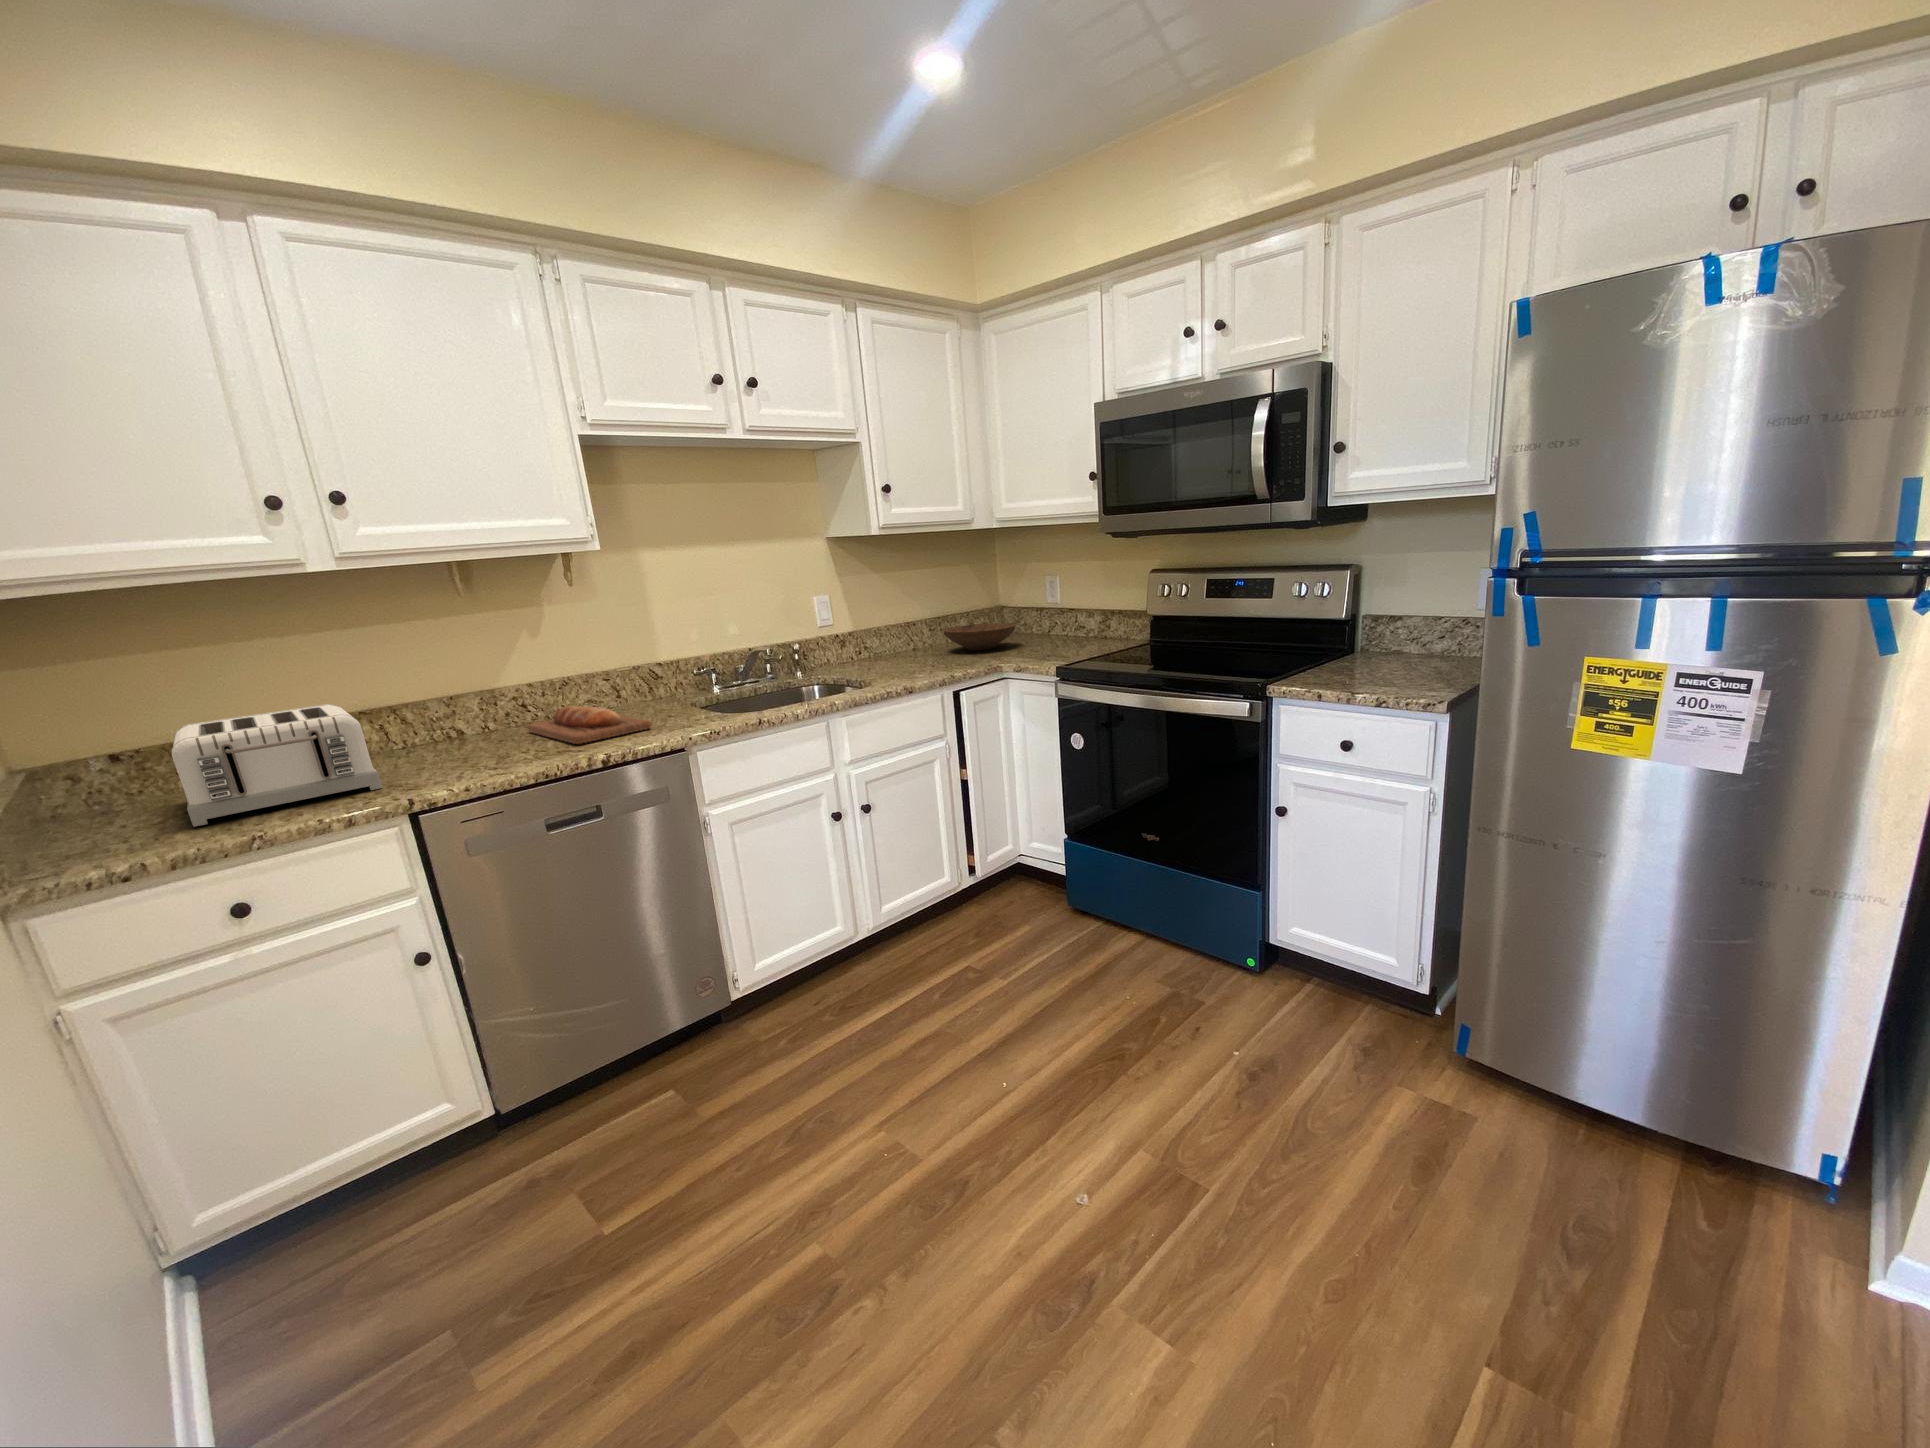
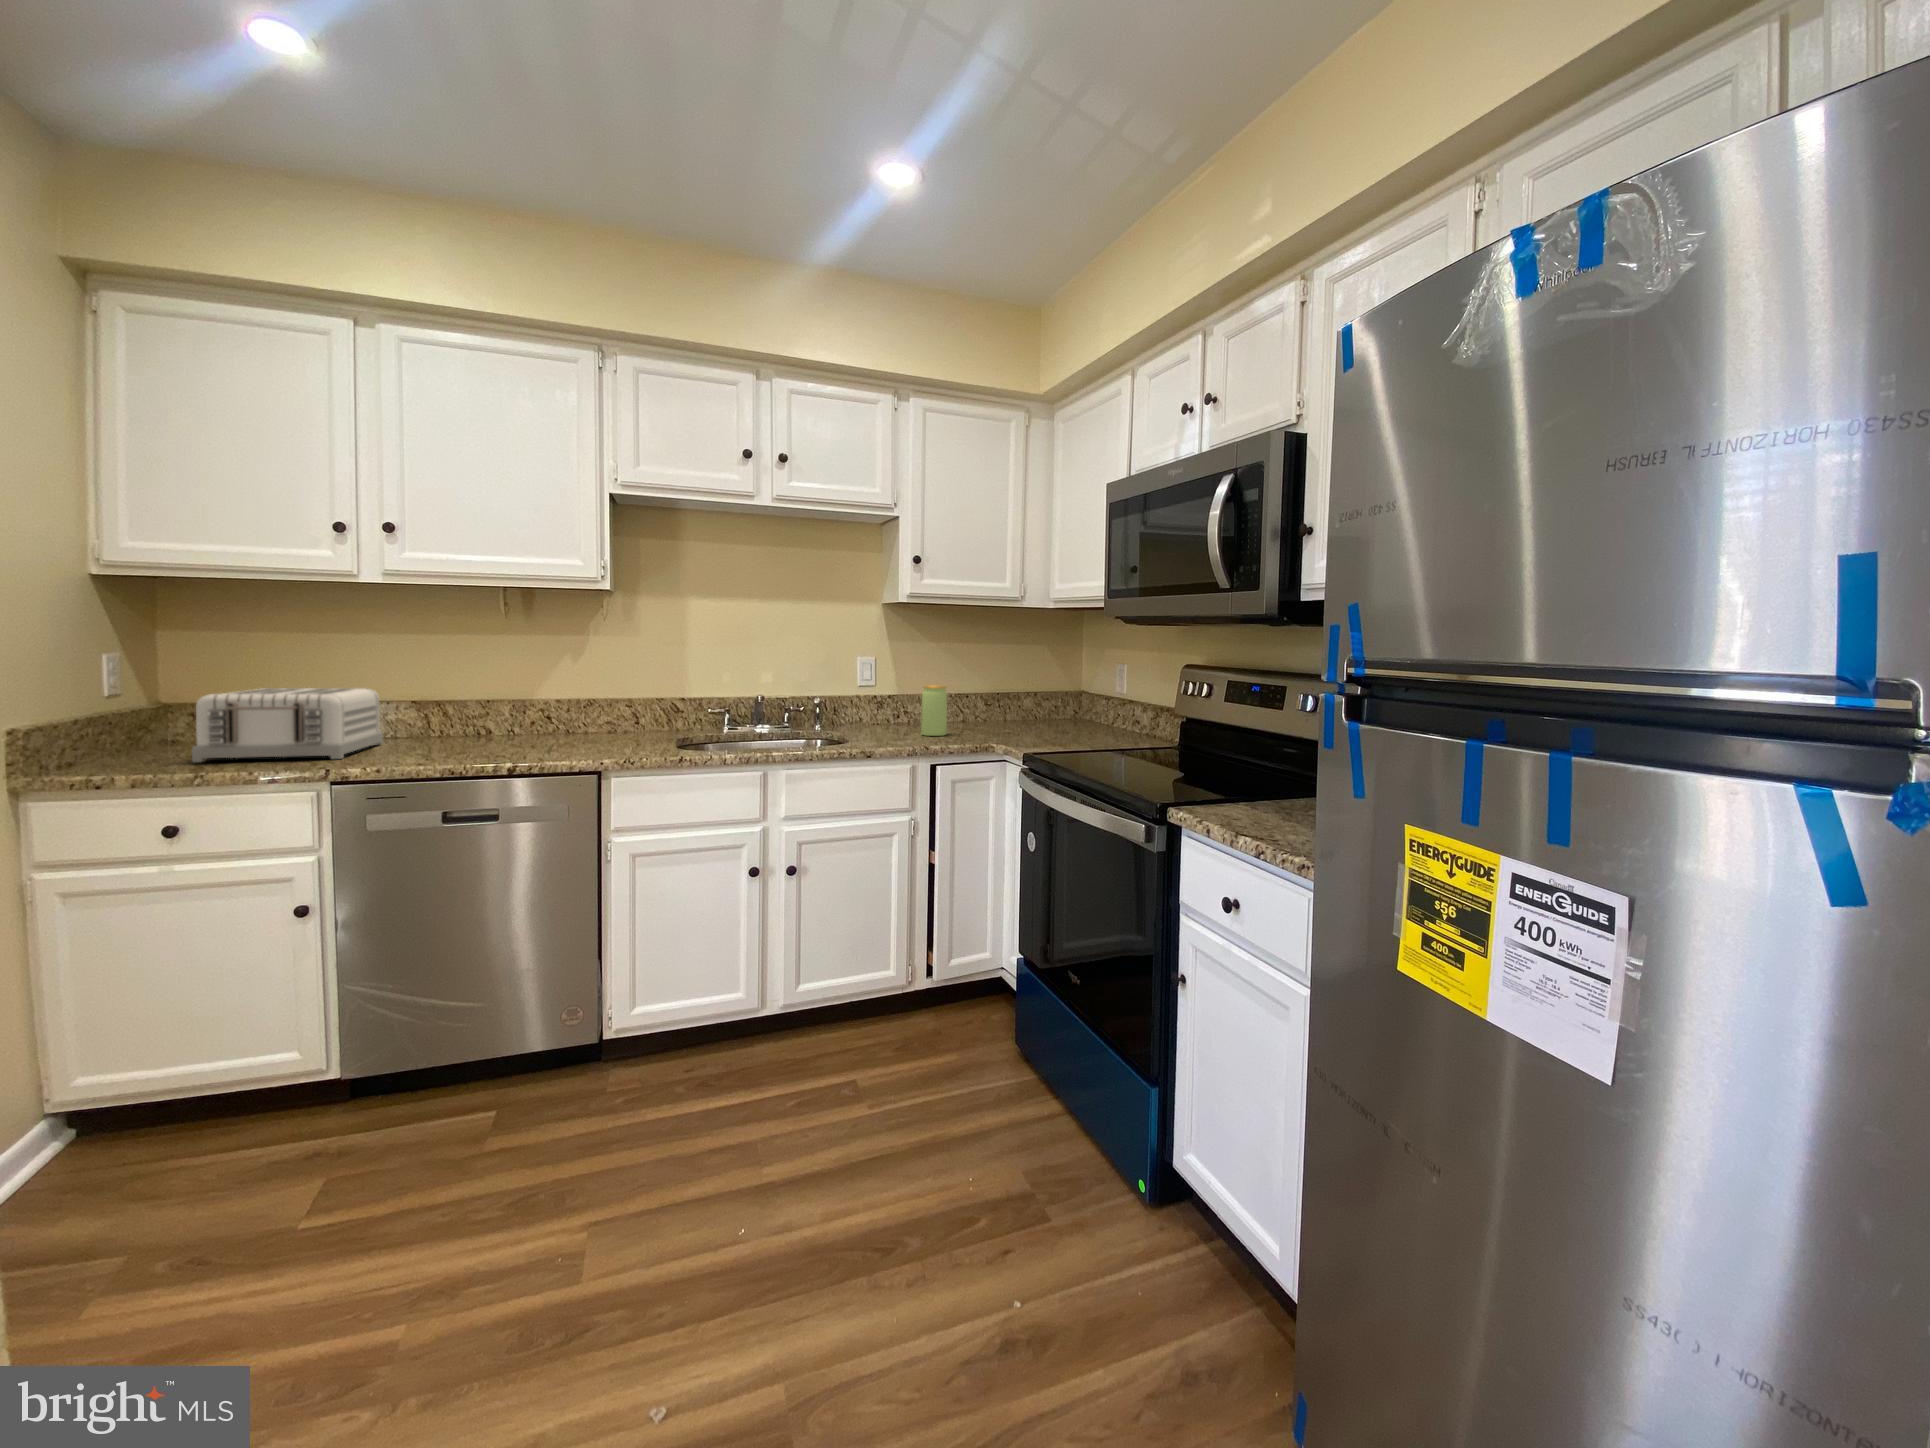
jar: none [898,615,926,665] -> present [921,685,947,736]
wooden bowl: present [943,623,1015,651] -> none [983,706,1061,733]
bread loaf: present [528,706,651,744] -> none [518,721,600,752]

